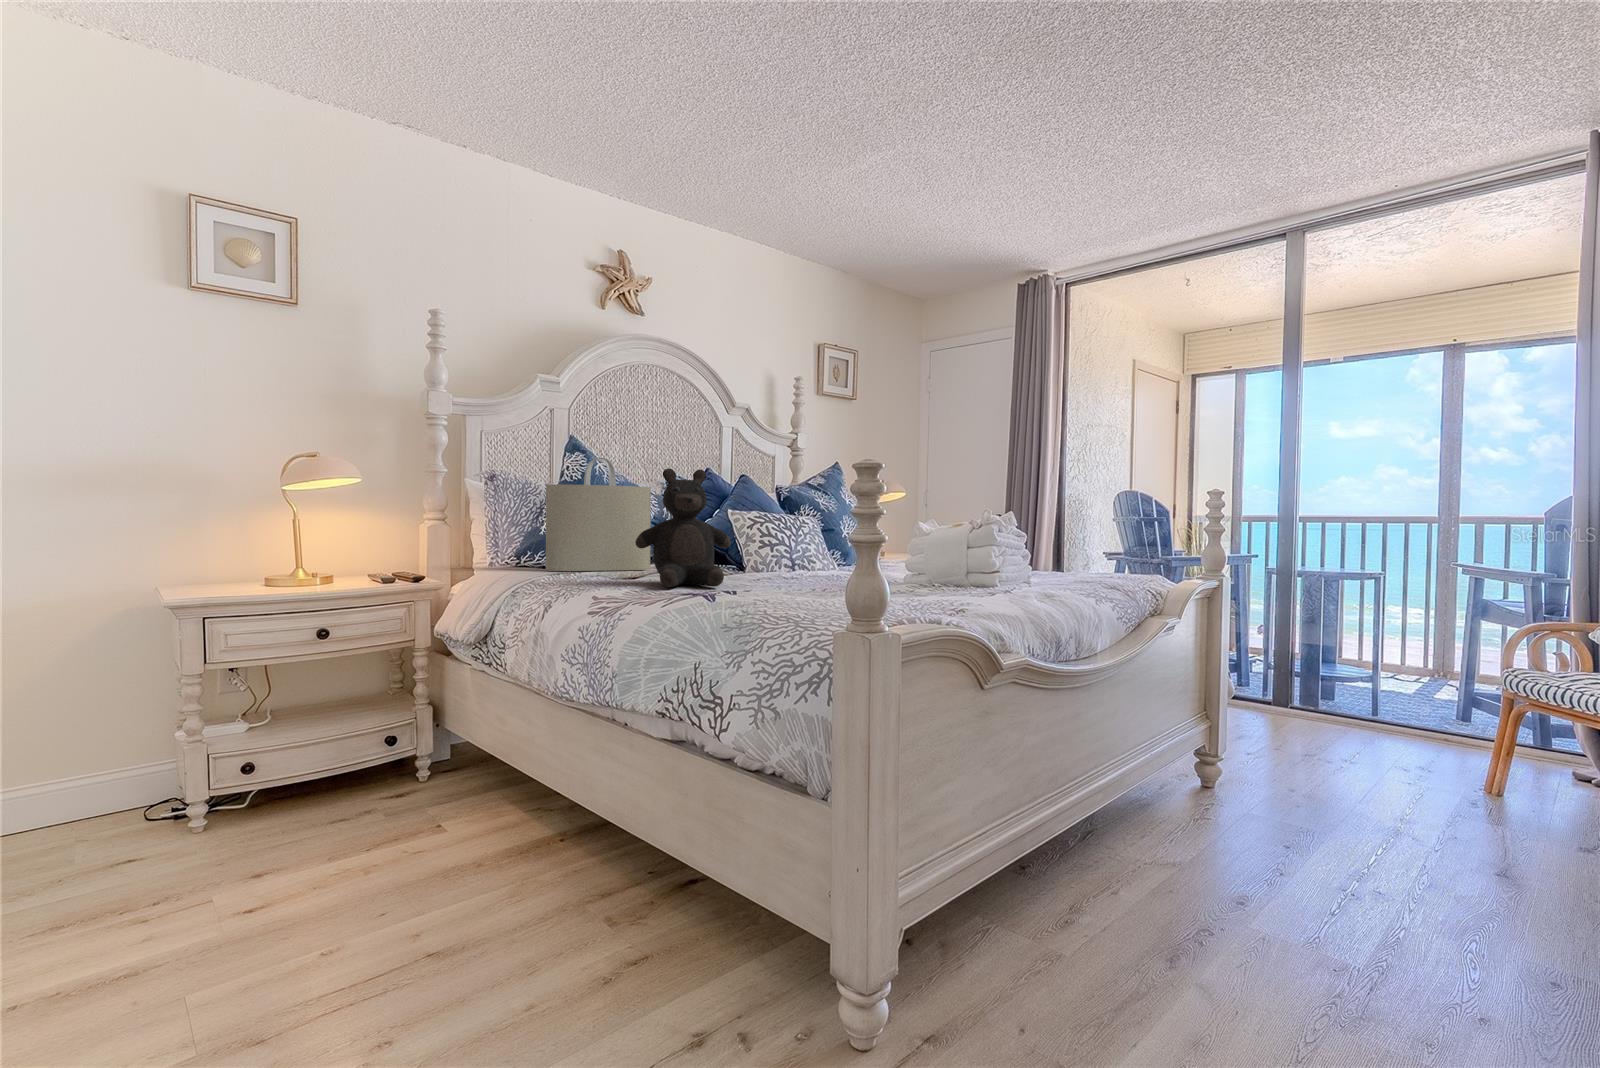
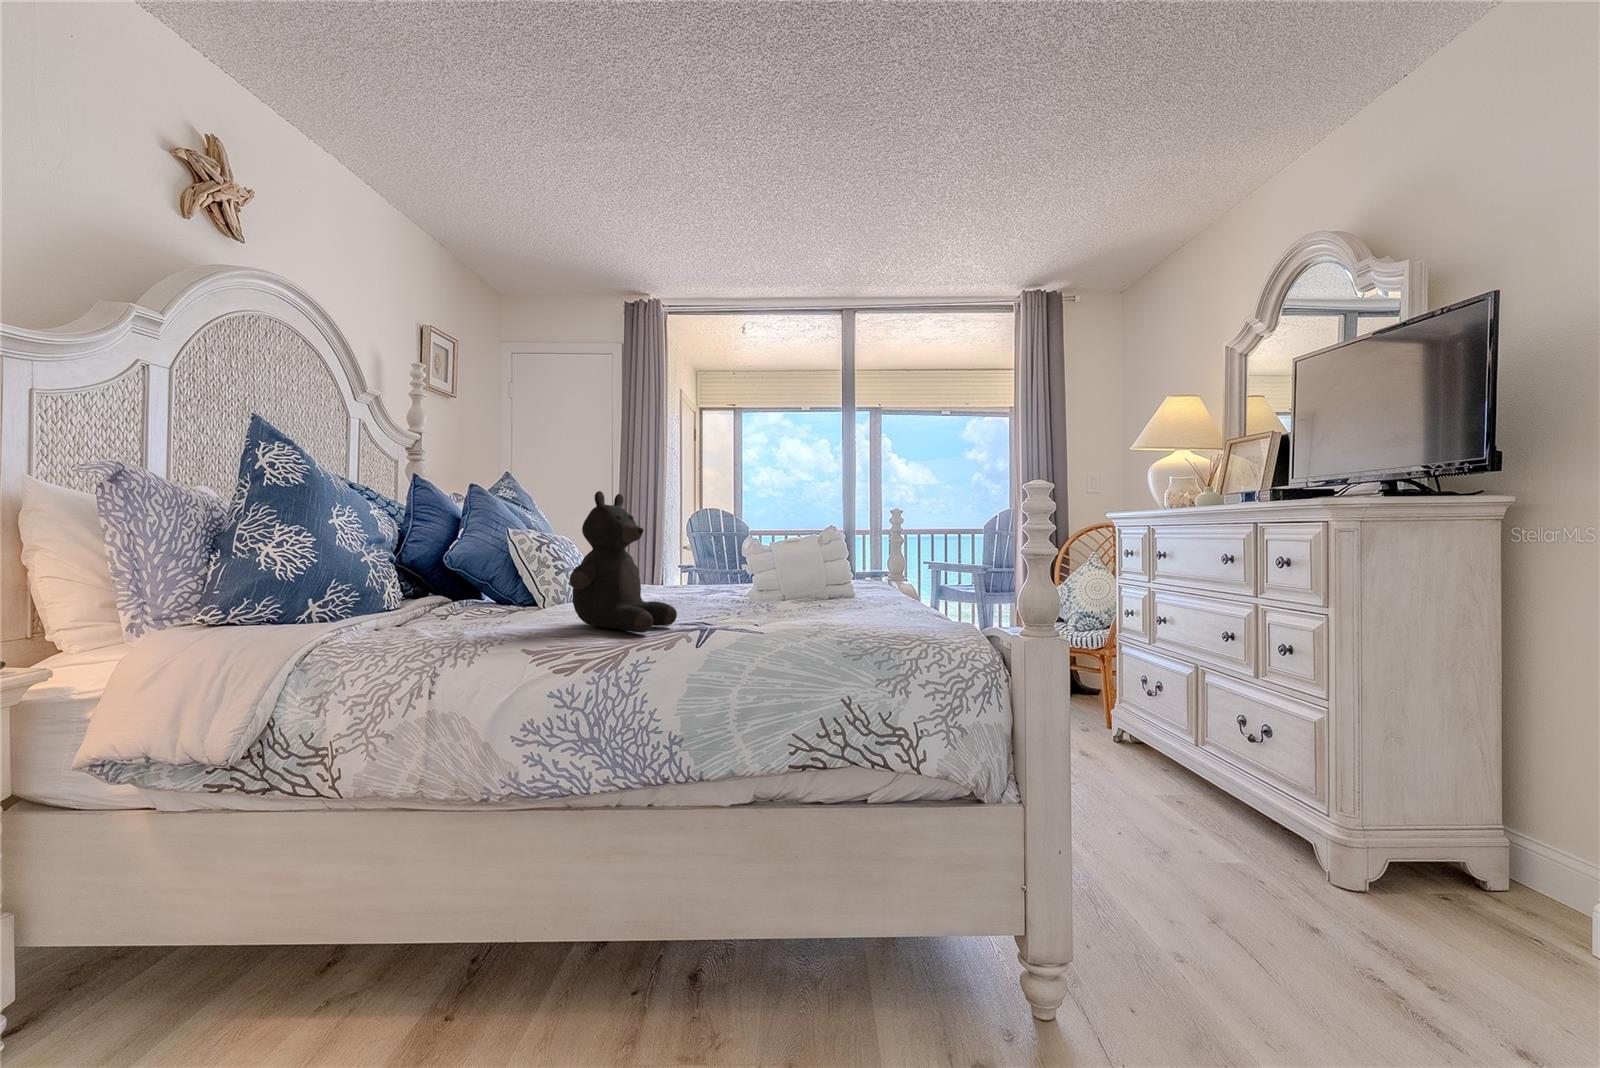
tote bag: present [546,458,651,571] -> none [302,458,438,632]

